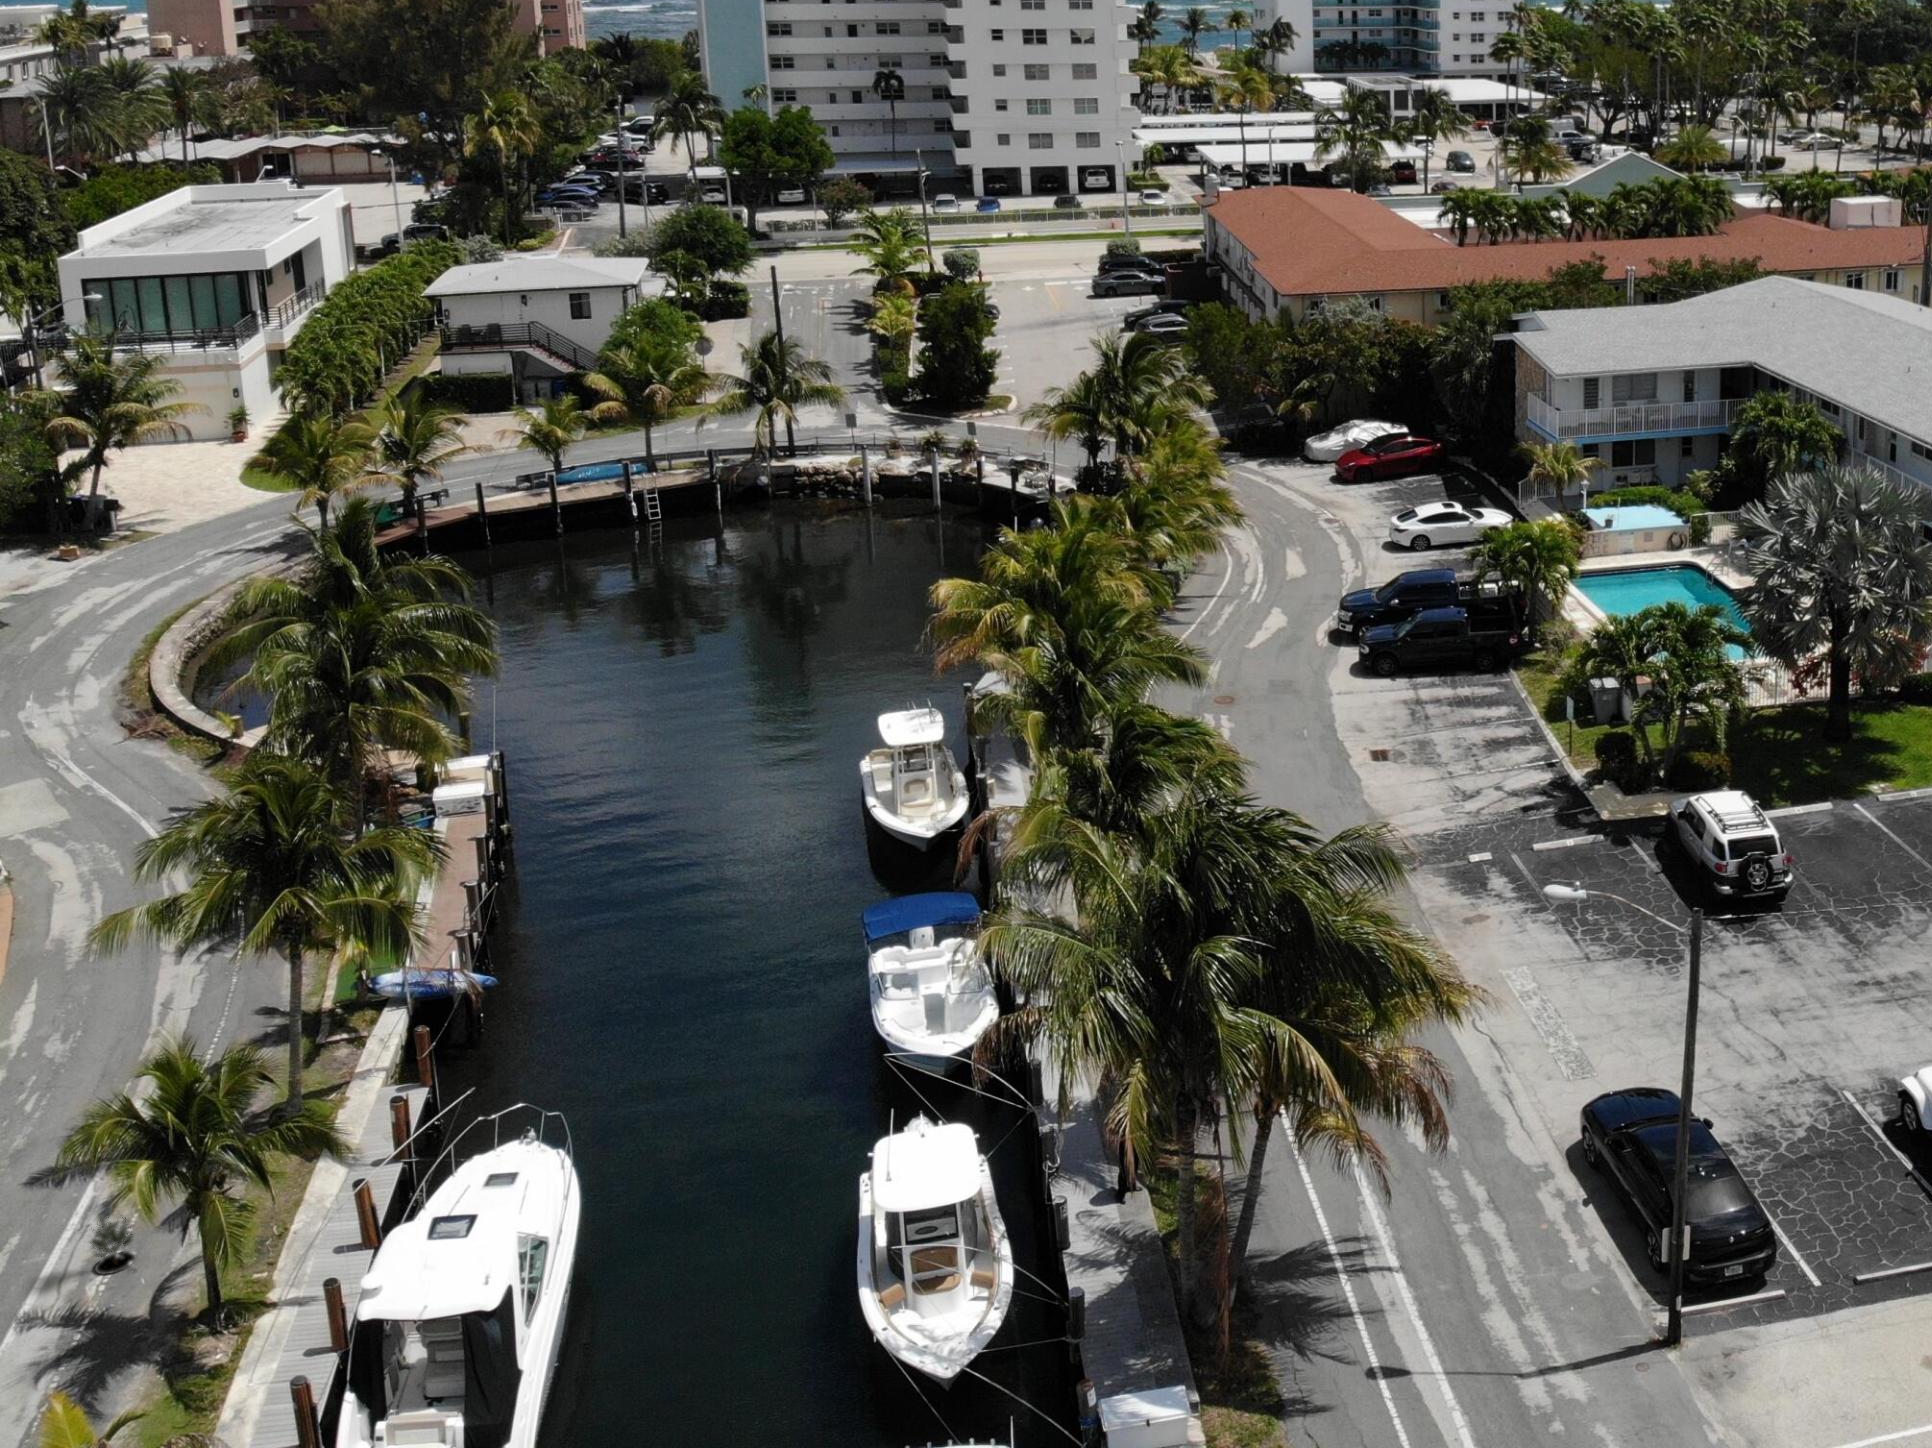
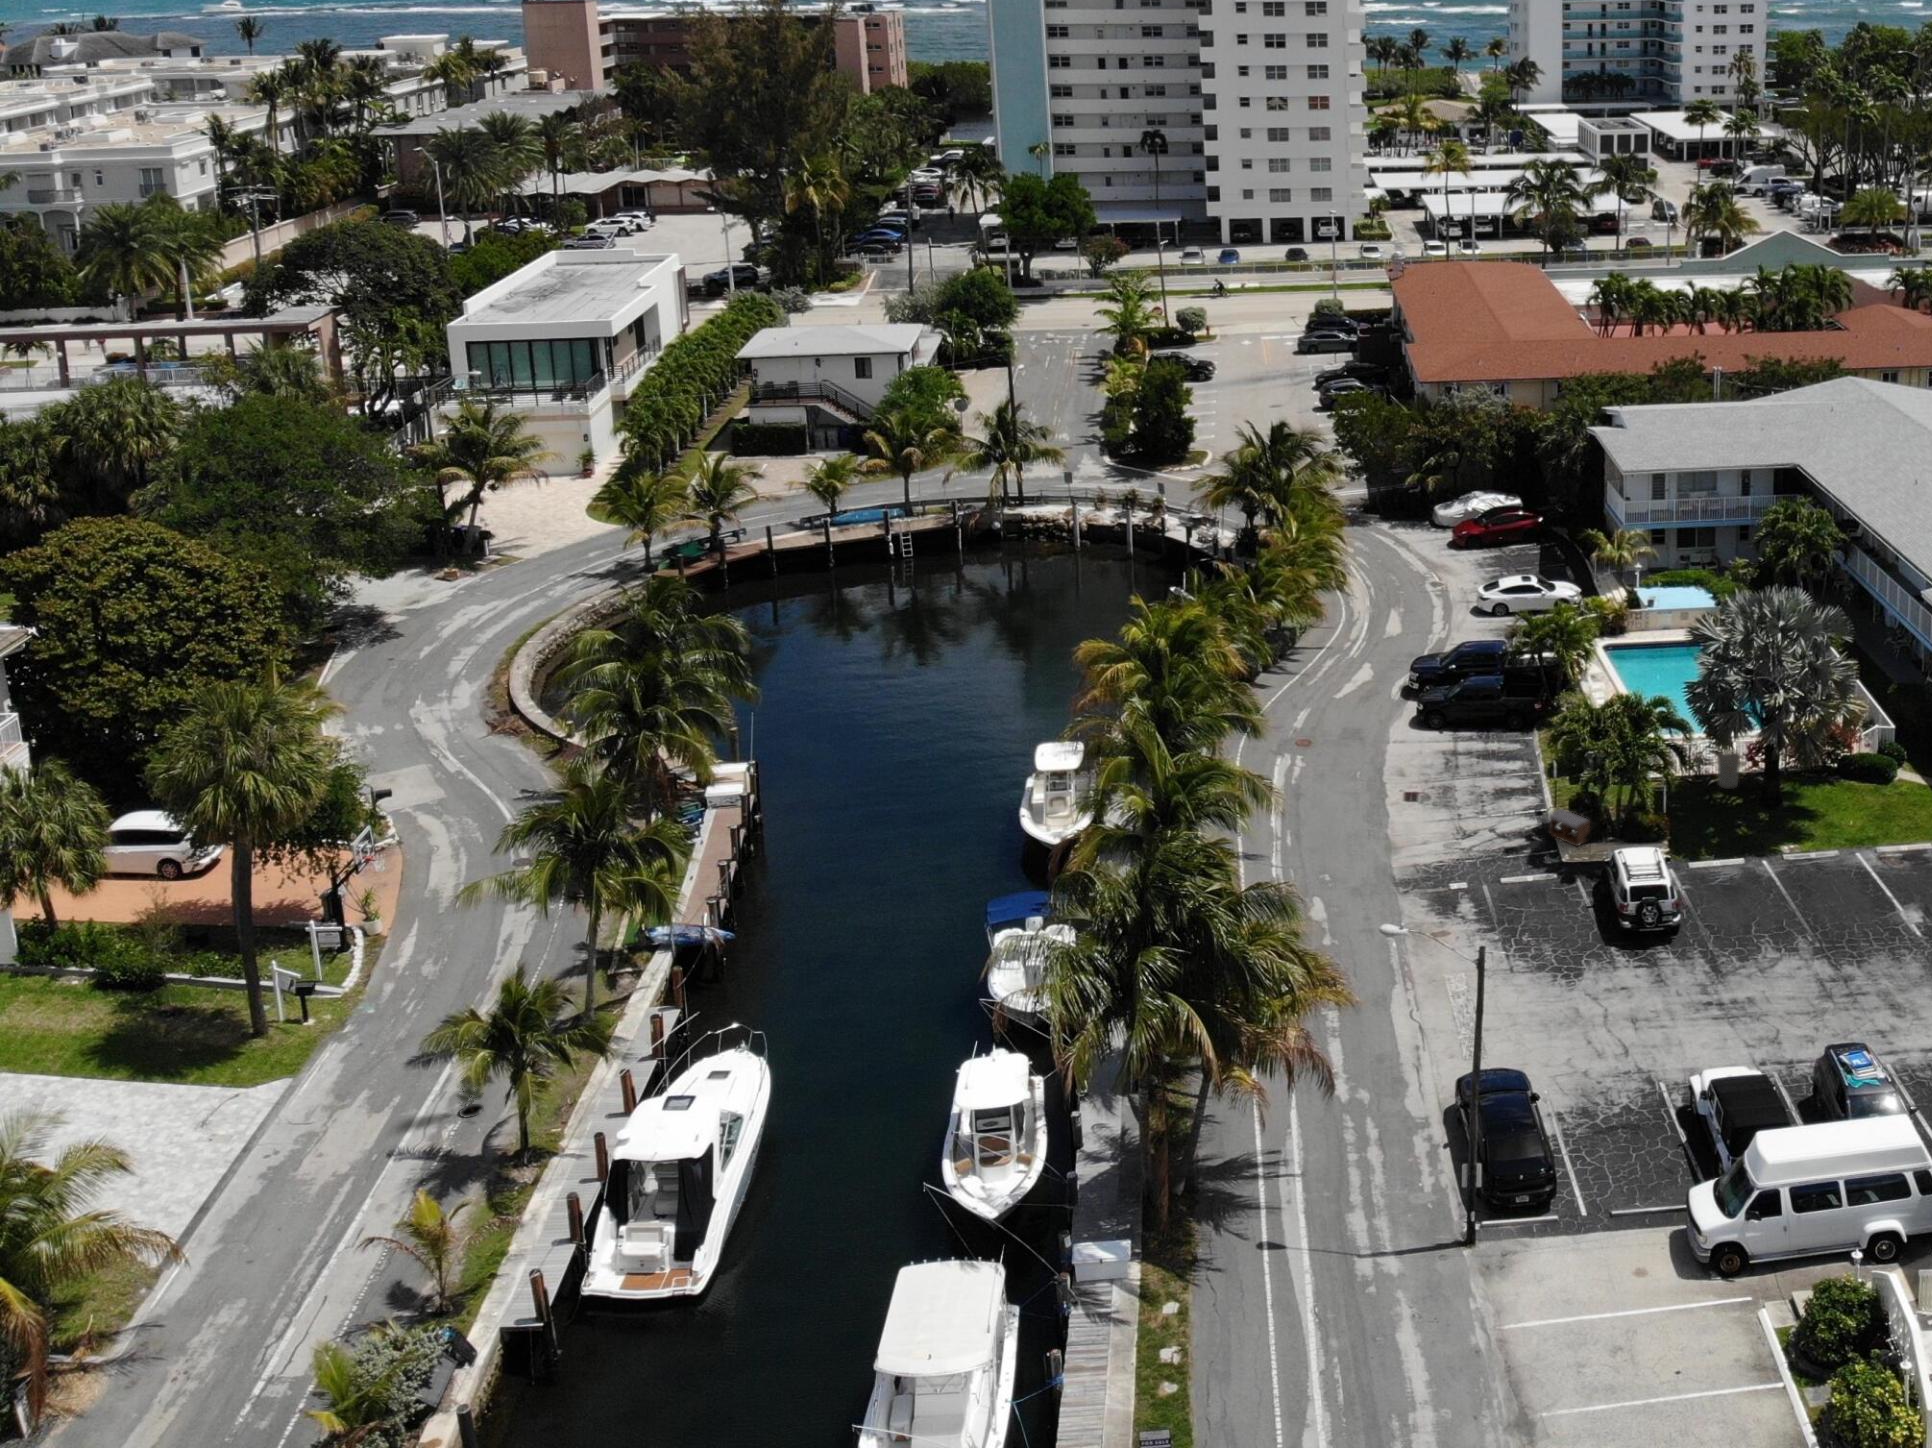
trash can: none [1757,680,1786,726] -> present [1717,752,1740,789]
bench: none [1575,756,1630,802] -> present [1549,809,1590,846]

